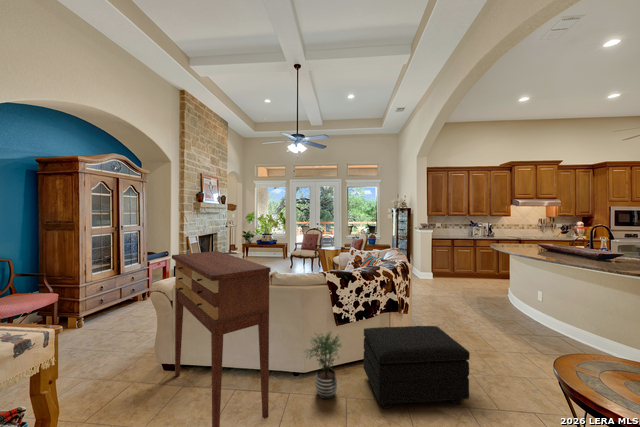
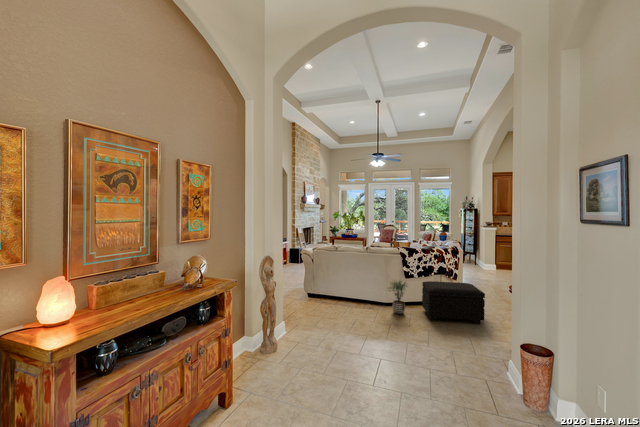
console table: present [172,251,271,427] -> none [313,234,370,321]

